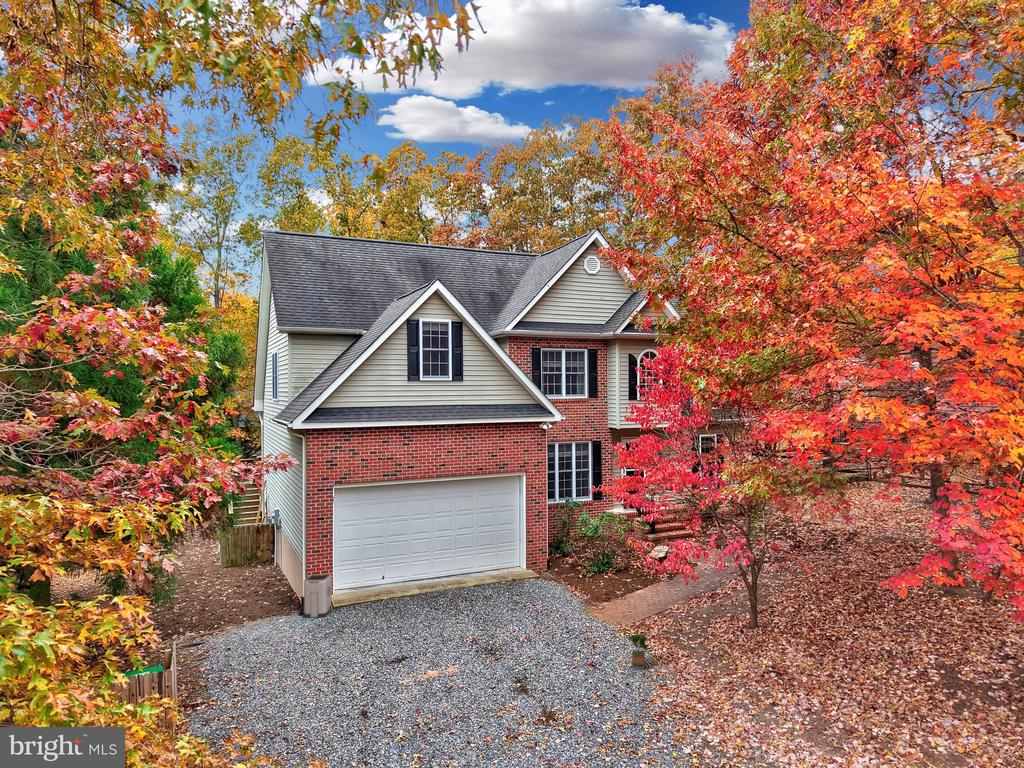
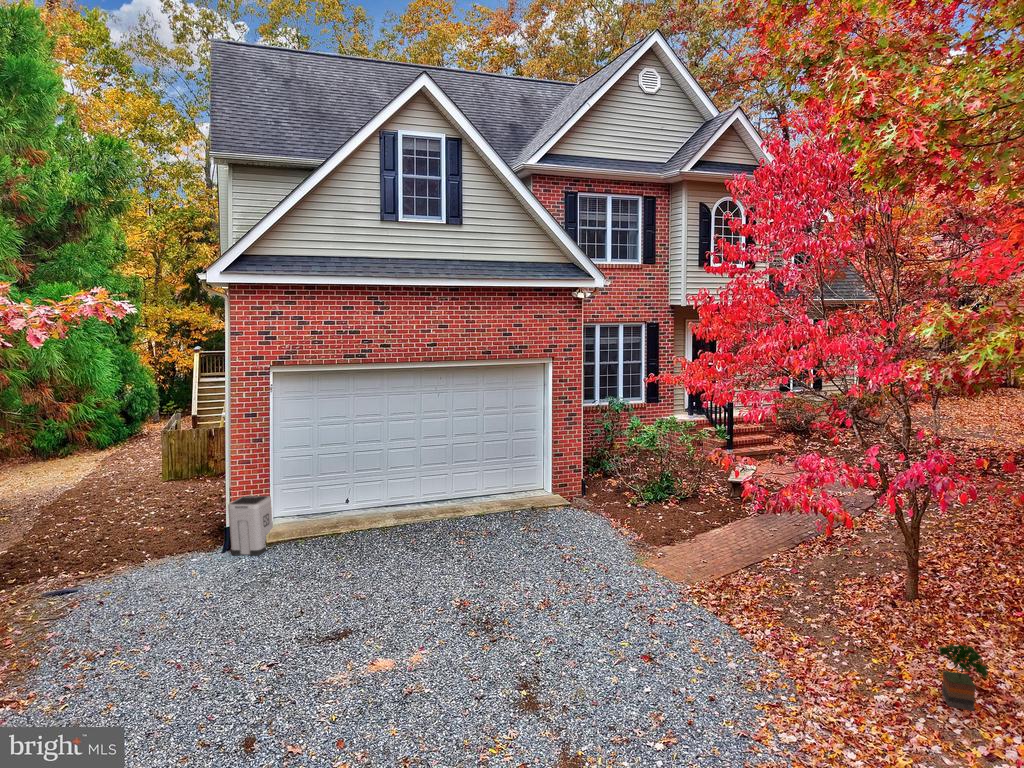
potted tree: present [628,635,649,670] -> present [938,644,988,711]

